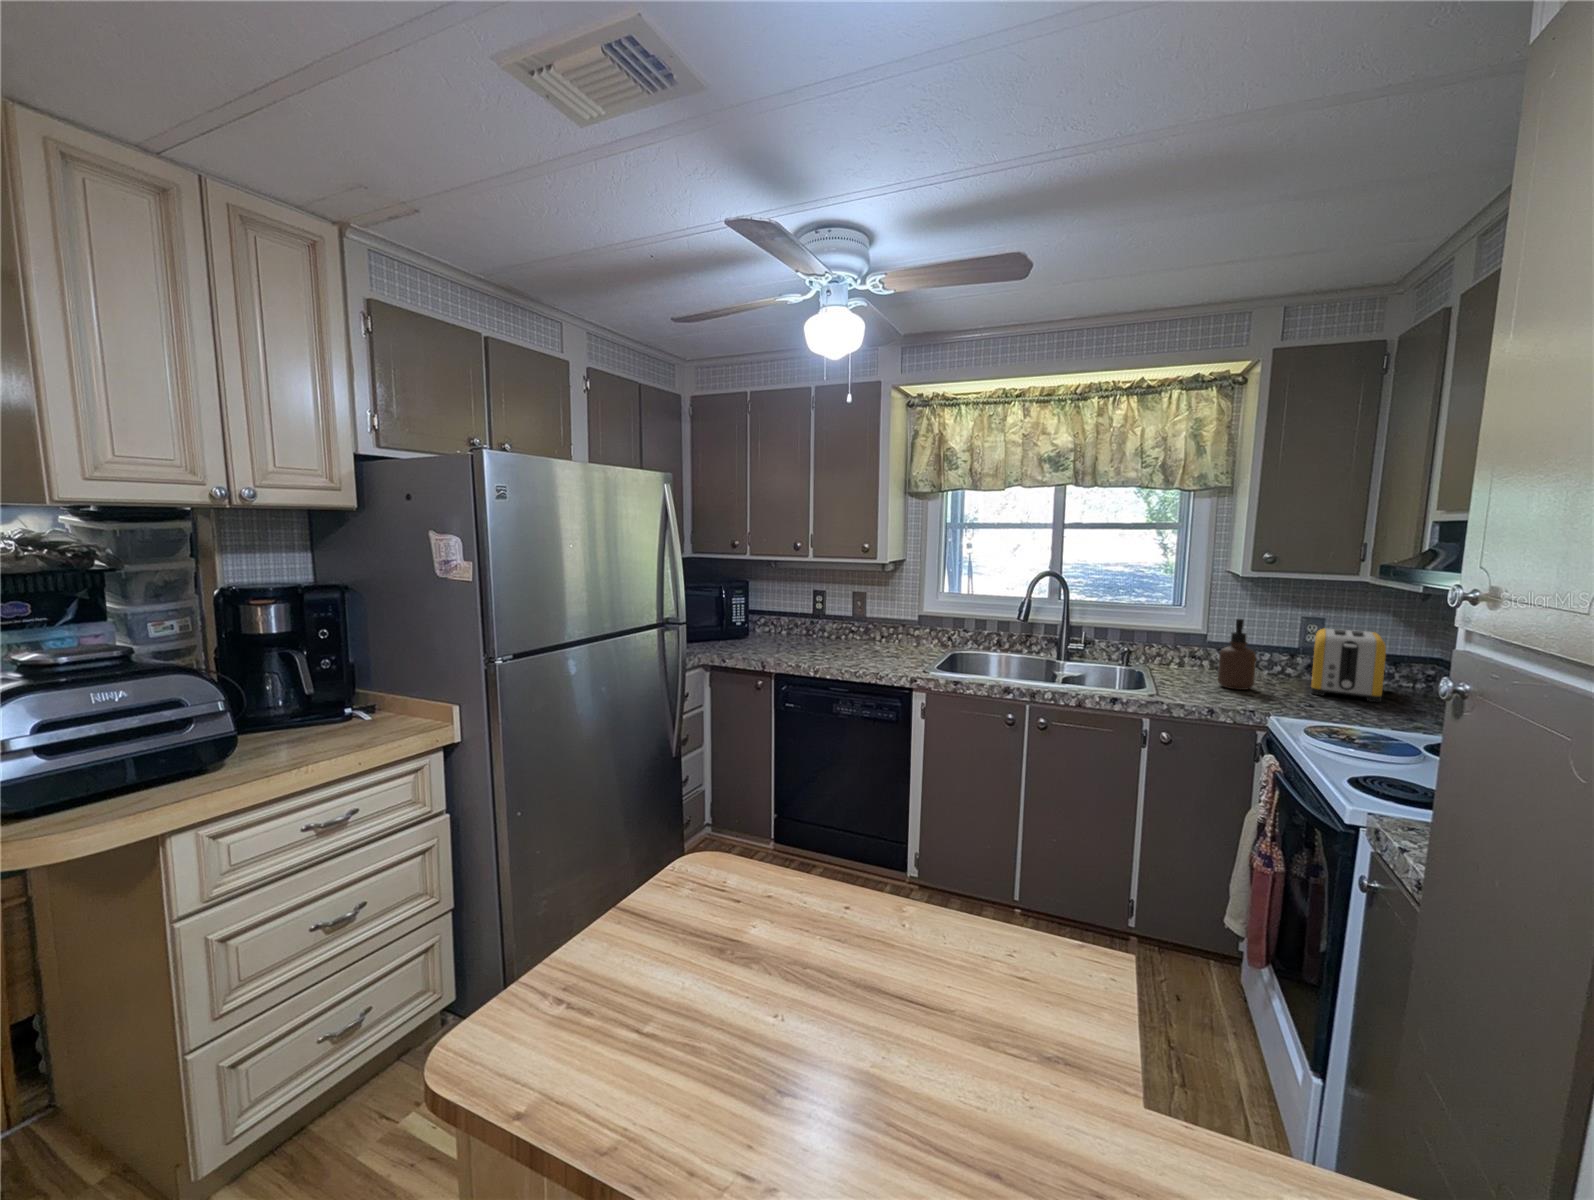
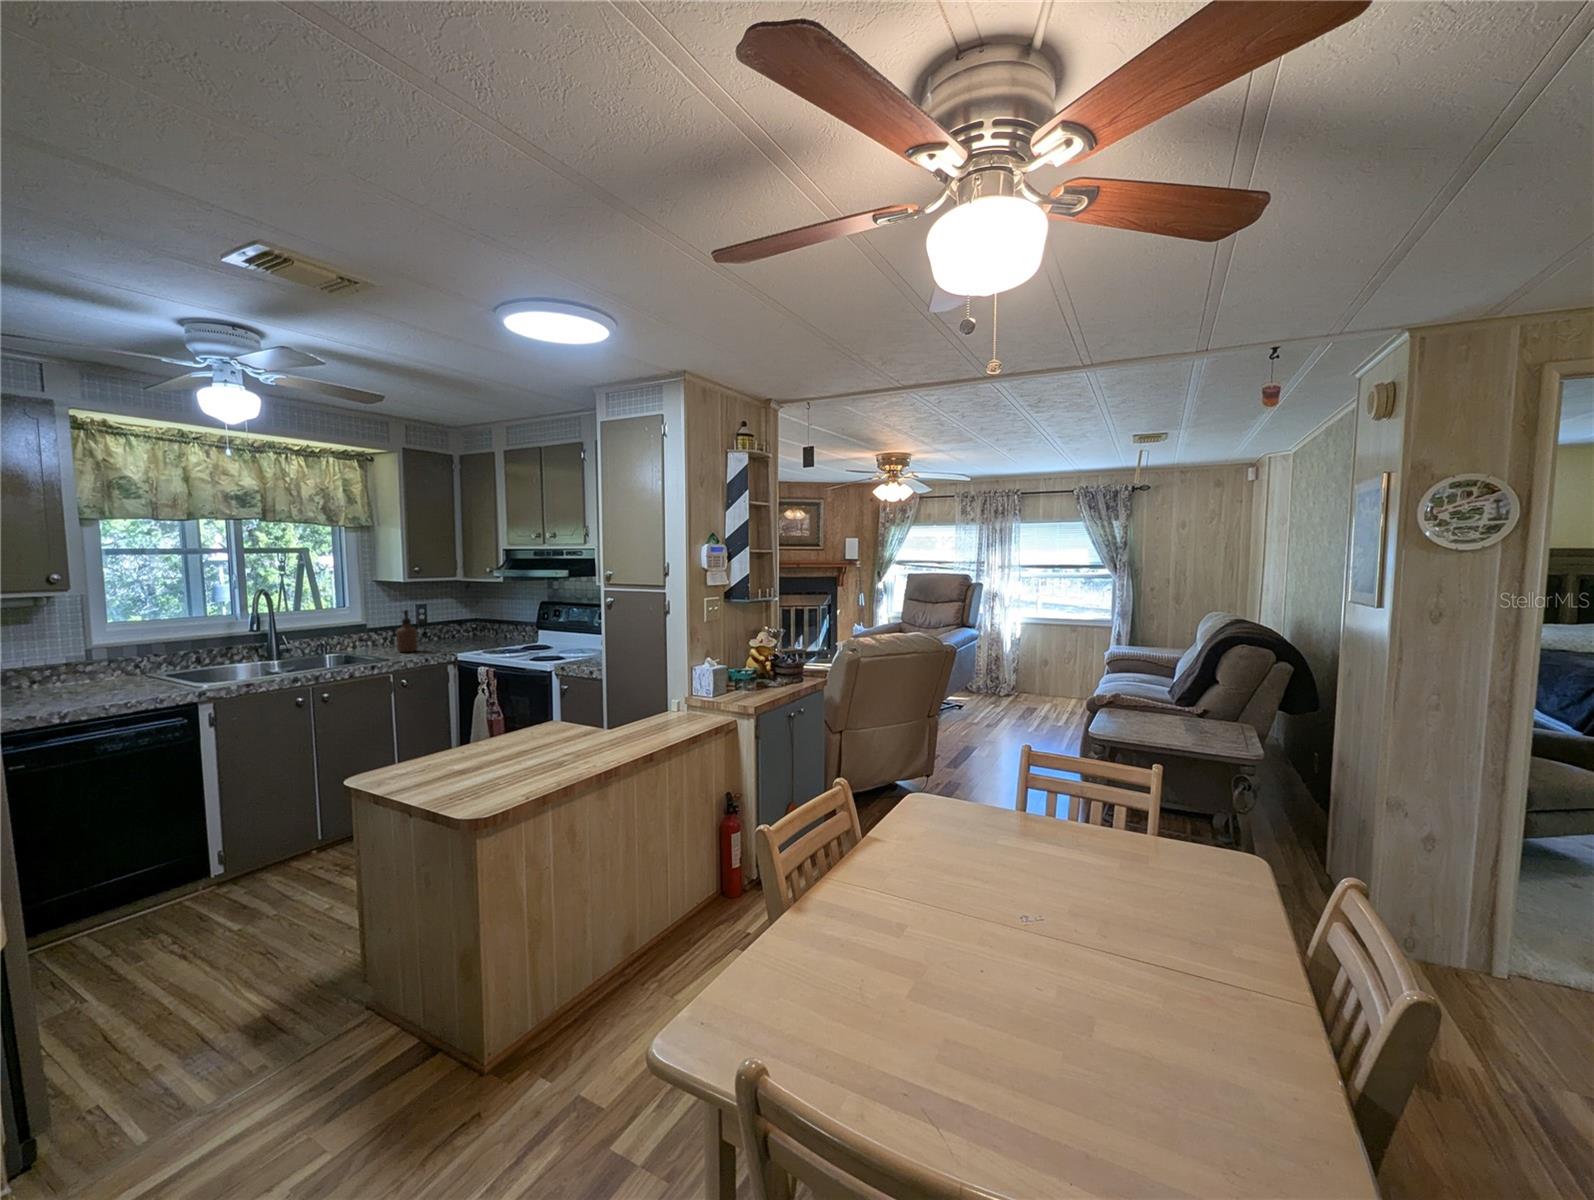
toaster: present [1311,629,1386,702] -> none [425,611,471,647]

